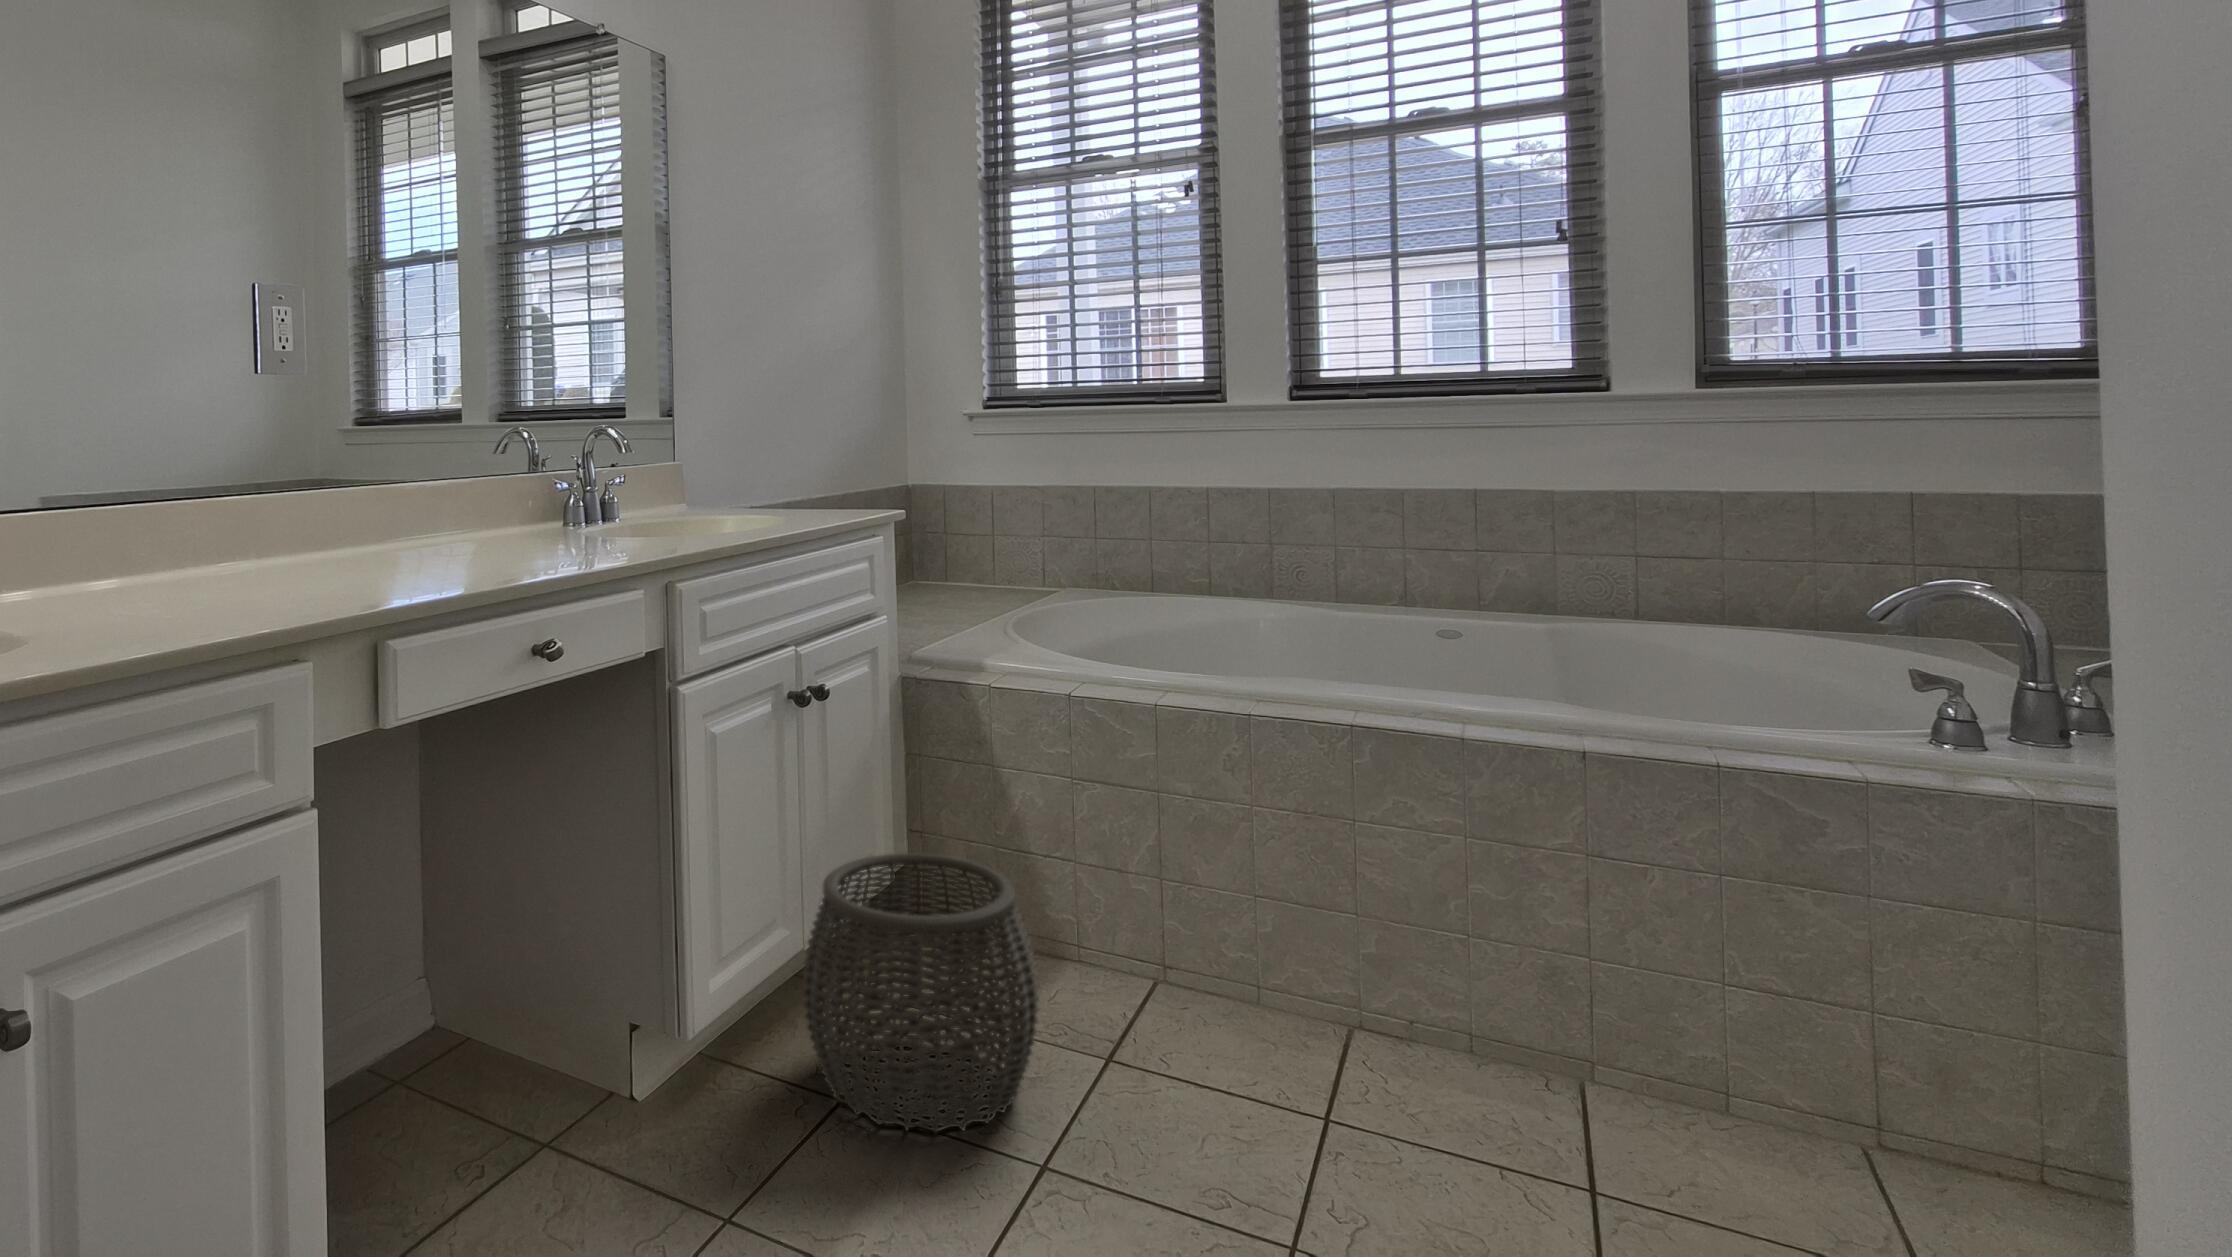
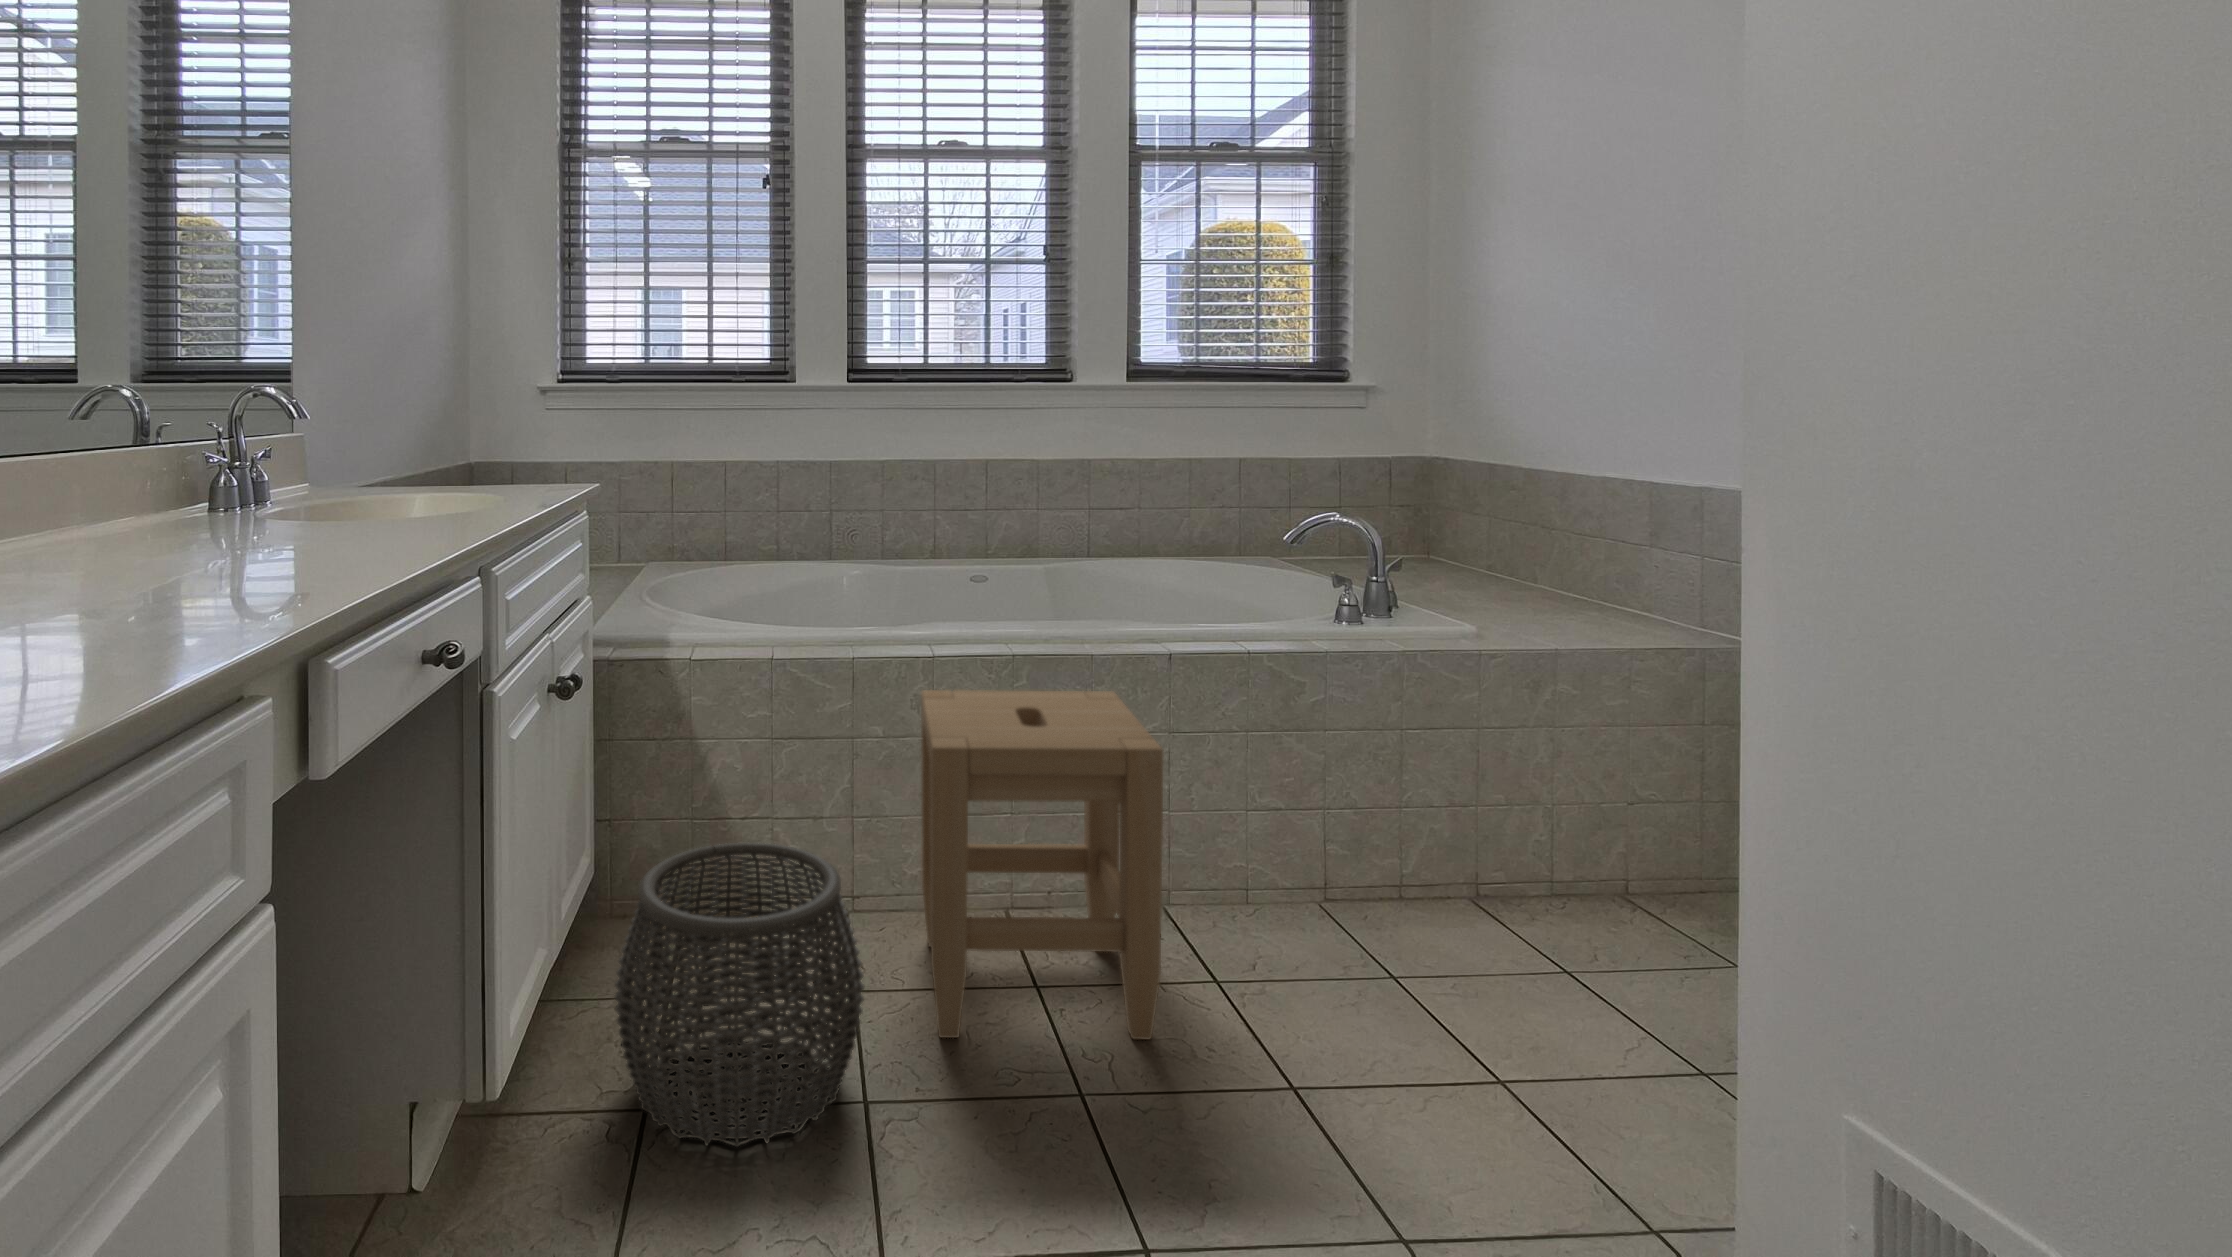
stool: none [1129,745,1452,1190] -> present [921,690,1163,1040]

